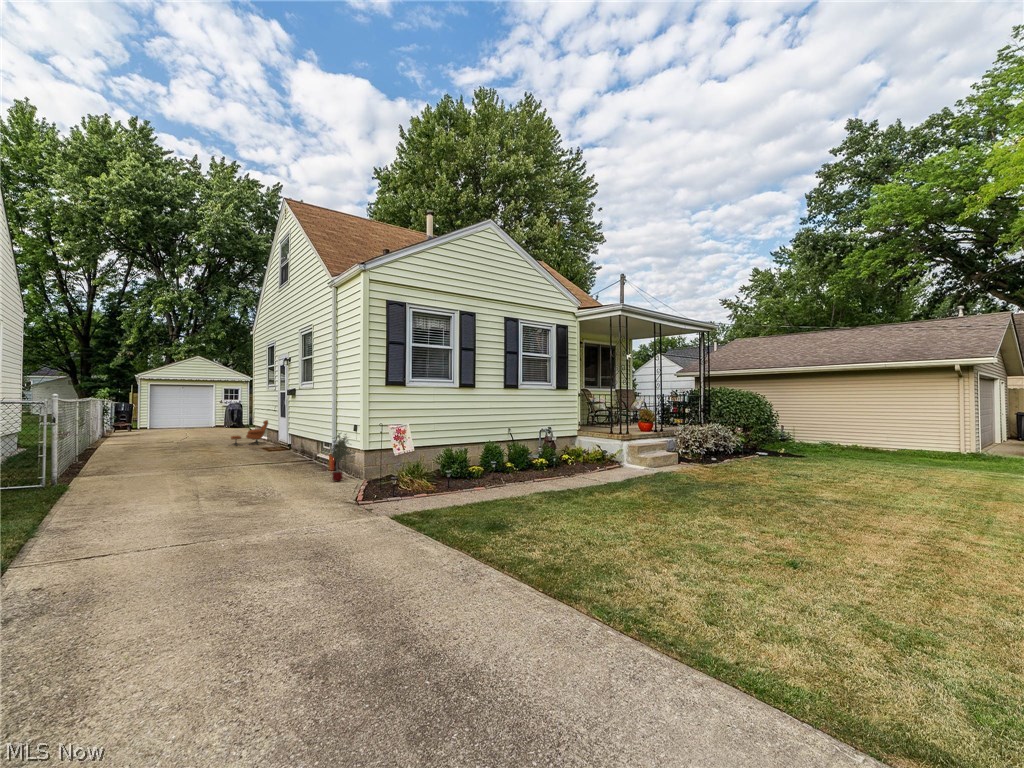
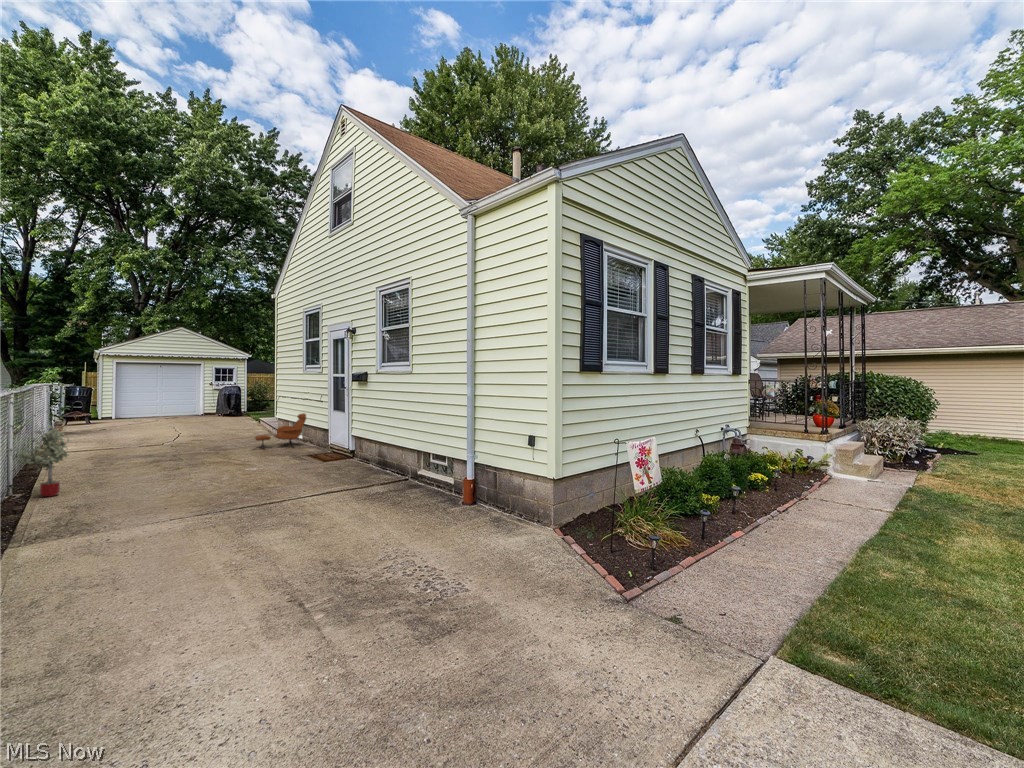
potted tree: present [331,433,355,481] -> present [18,426,70,497]

